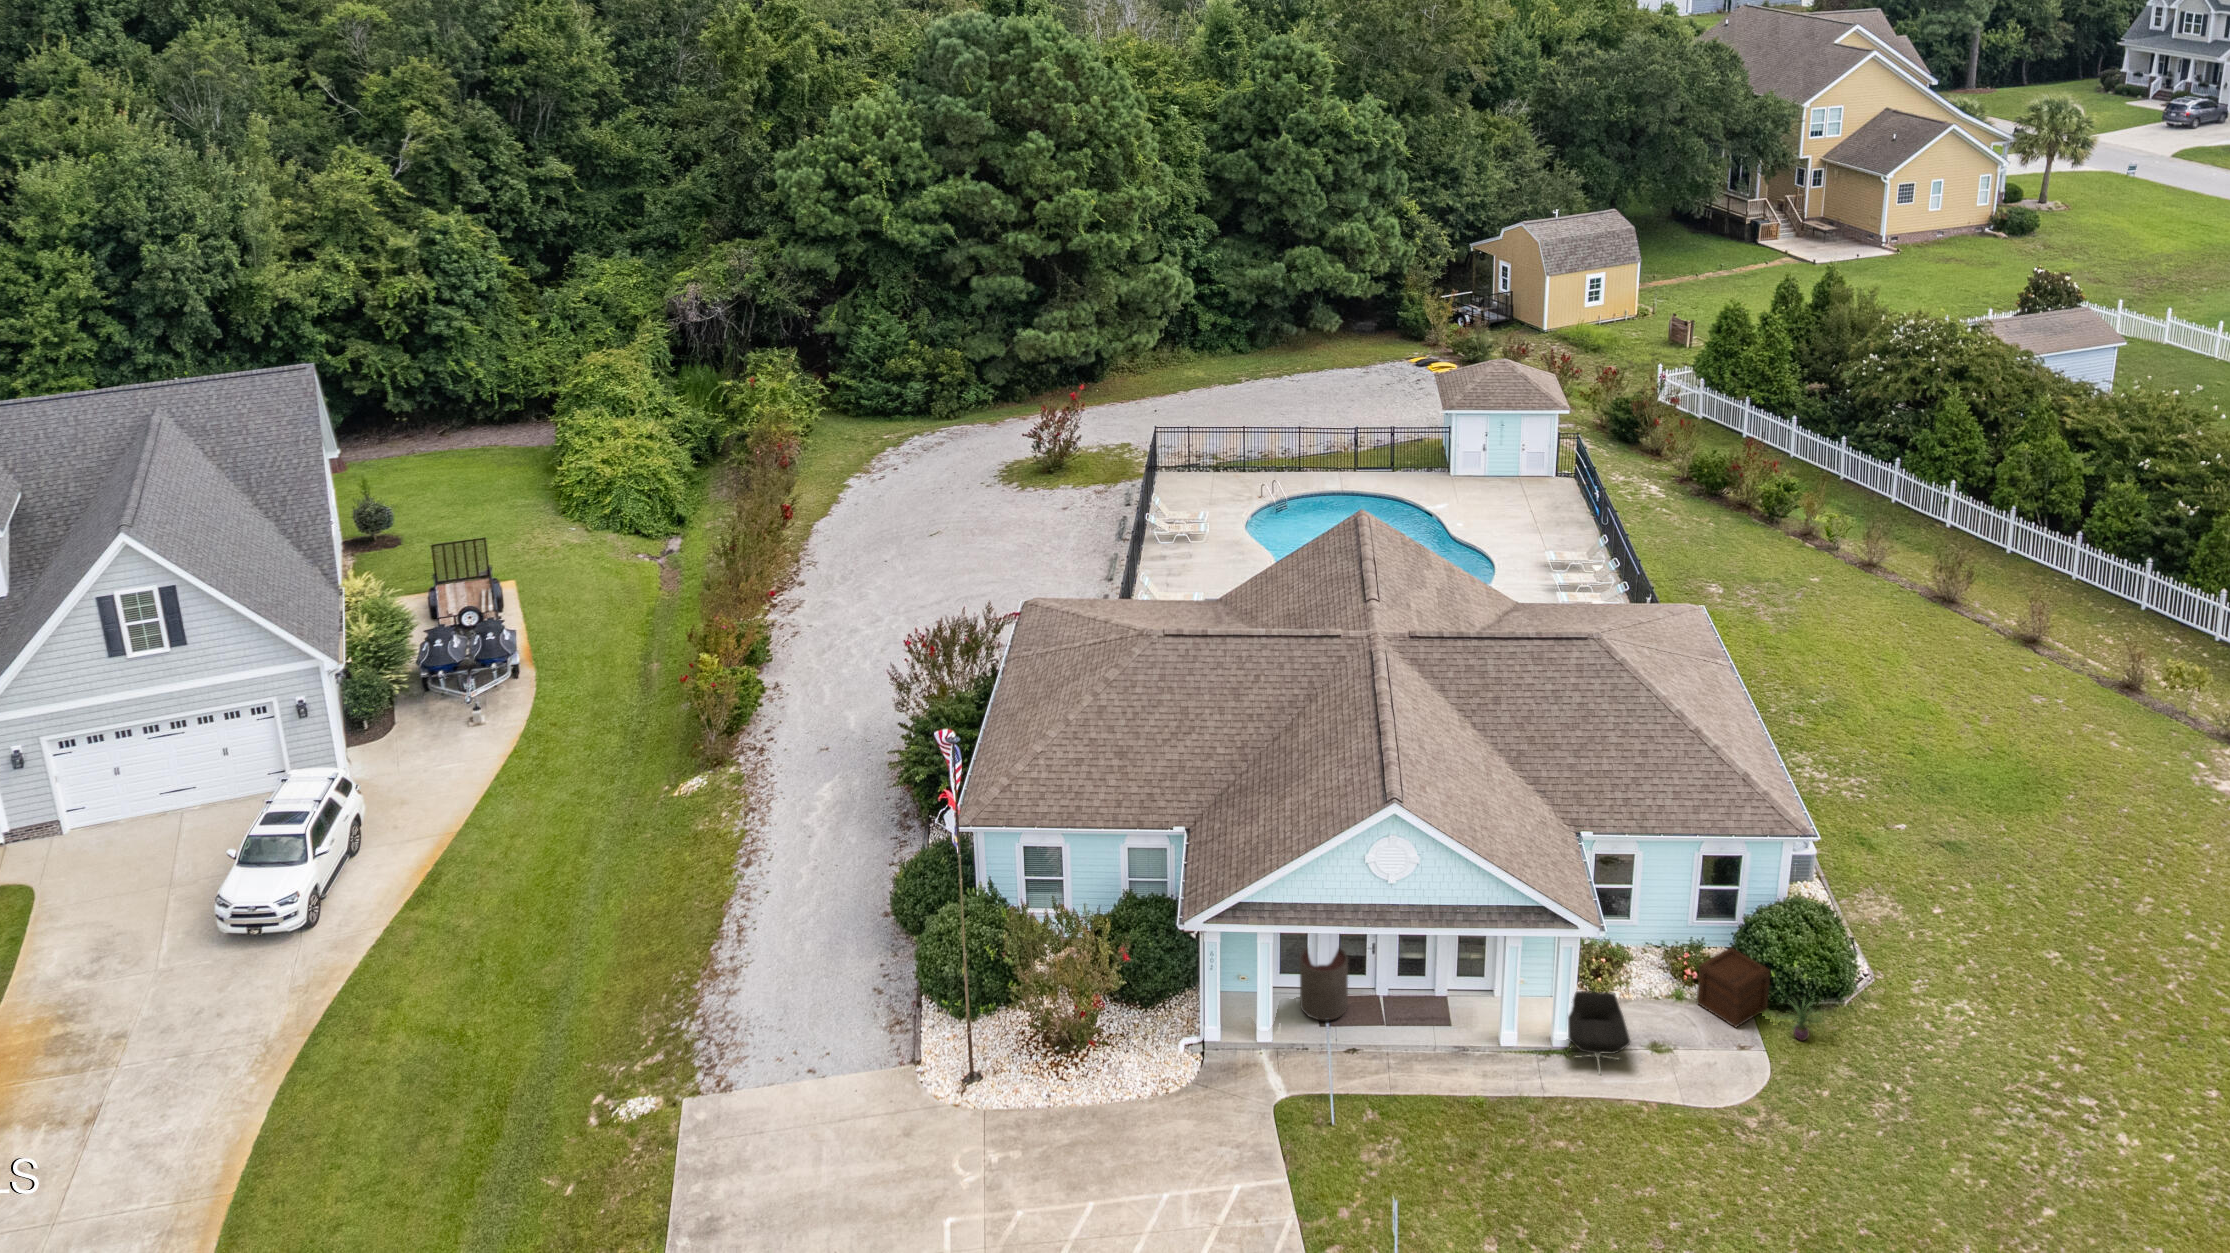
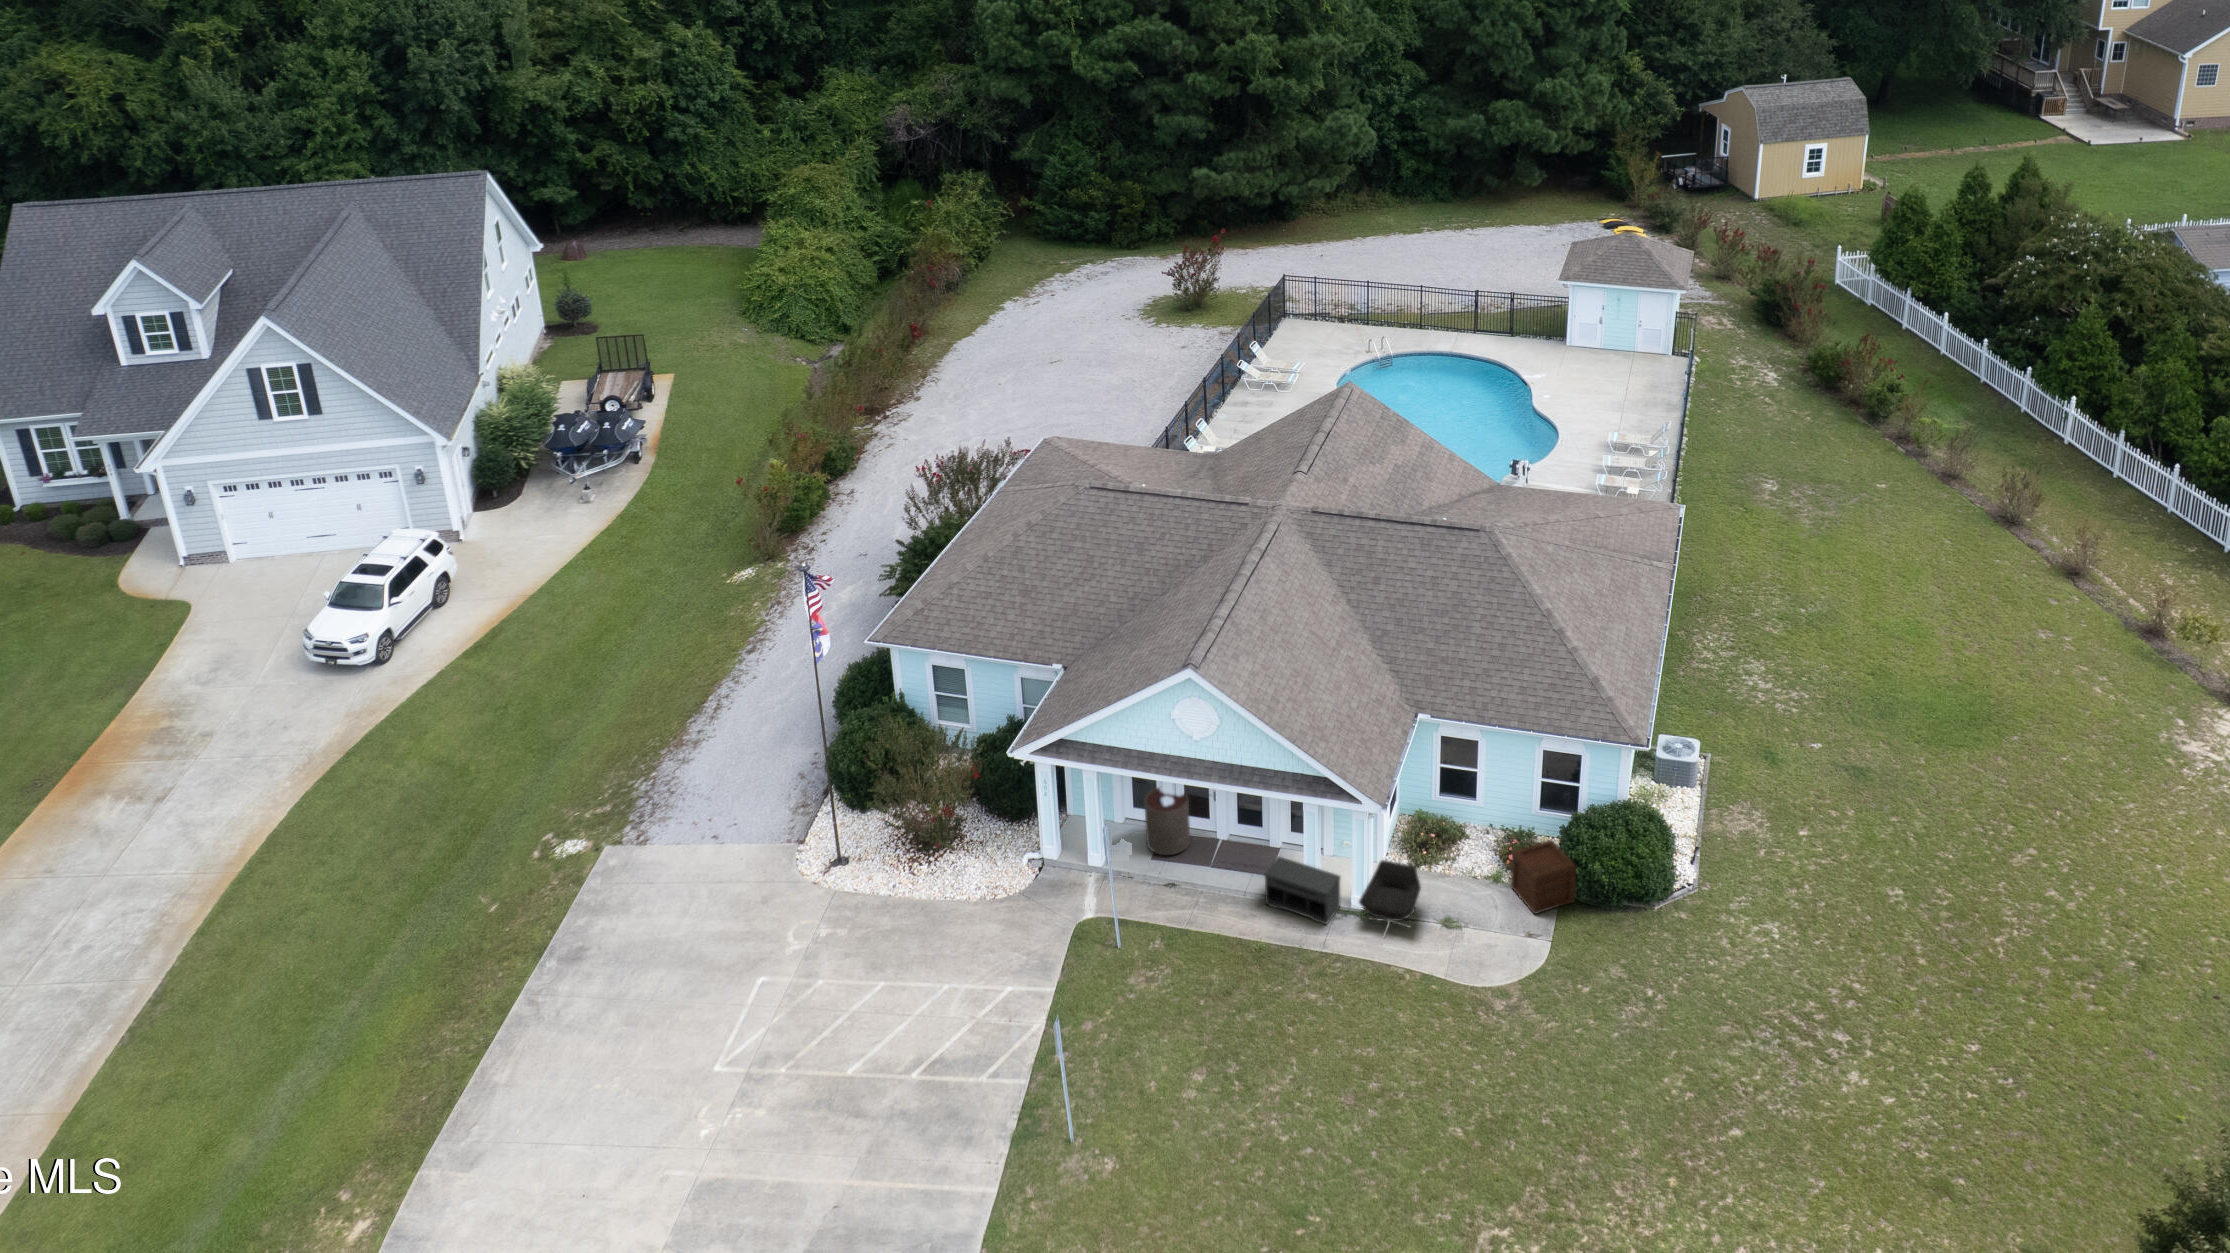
decorative plant: present [1788,998,1822,1041] -> none [1569,894,1615,935]
bench: none [1460,1003,1540,1070] -> present [1264,857,1340,924]

